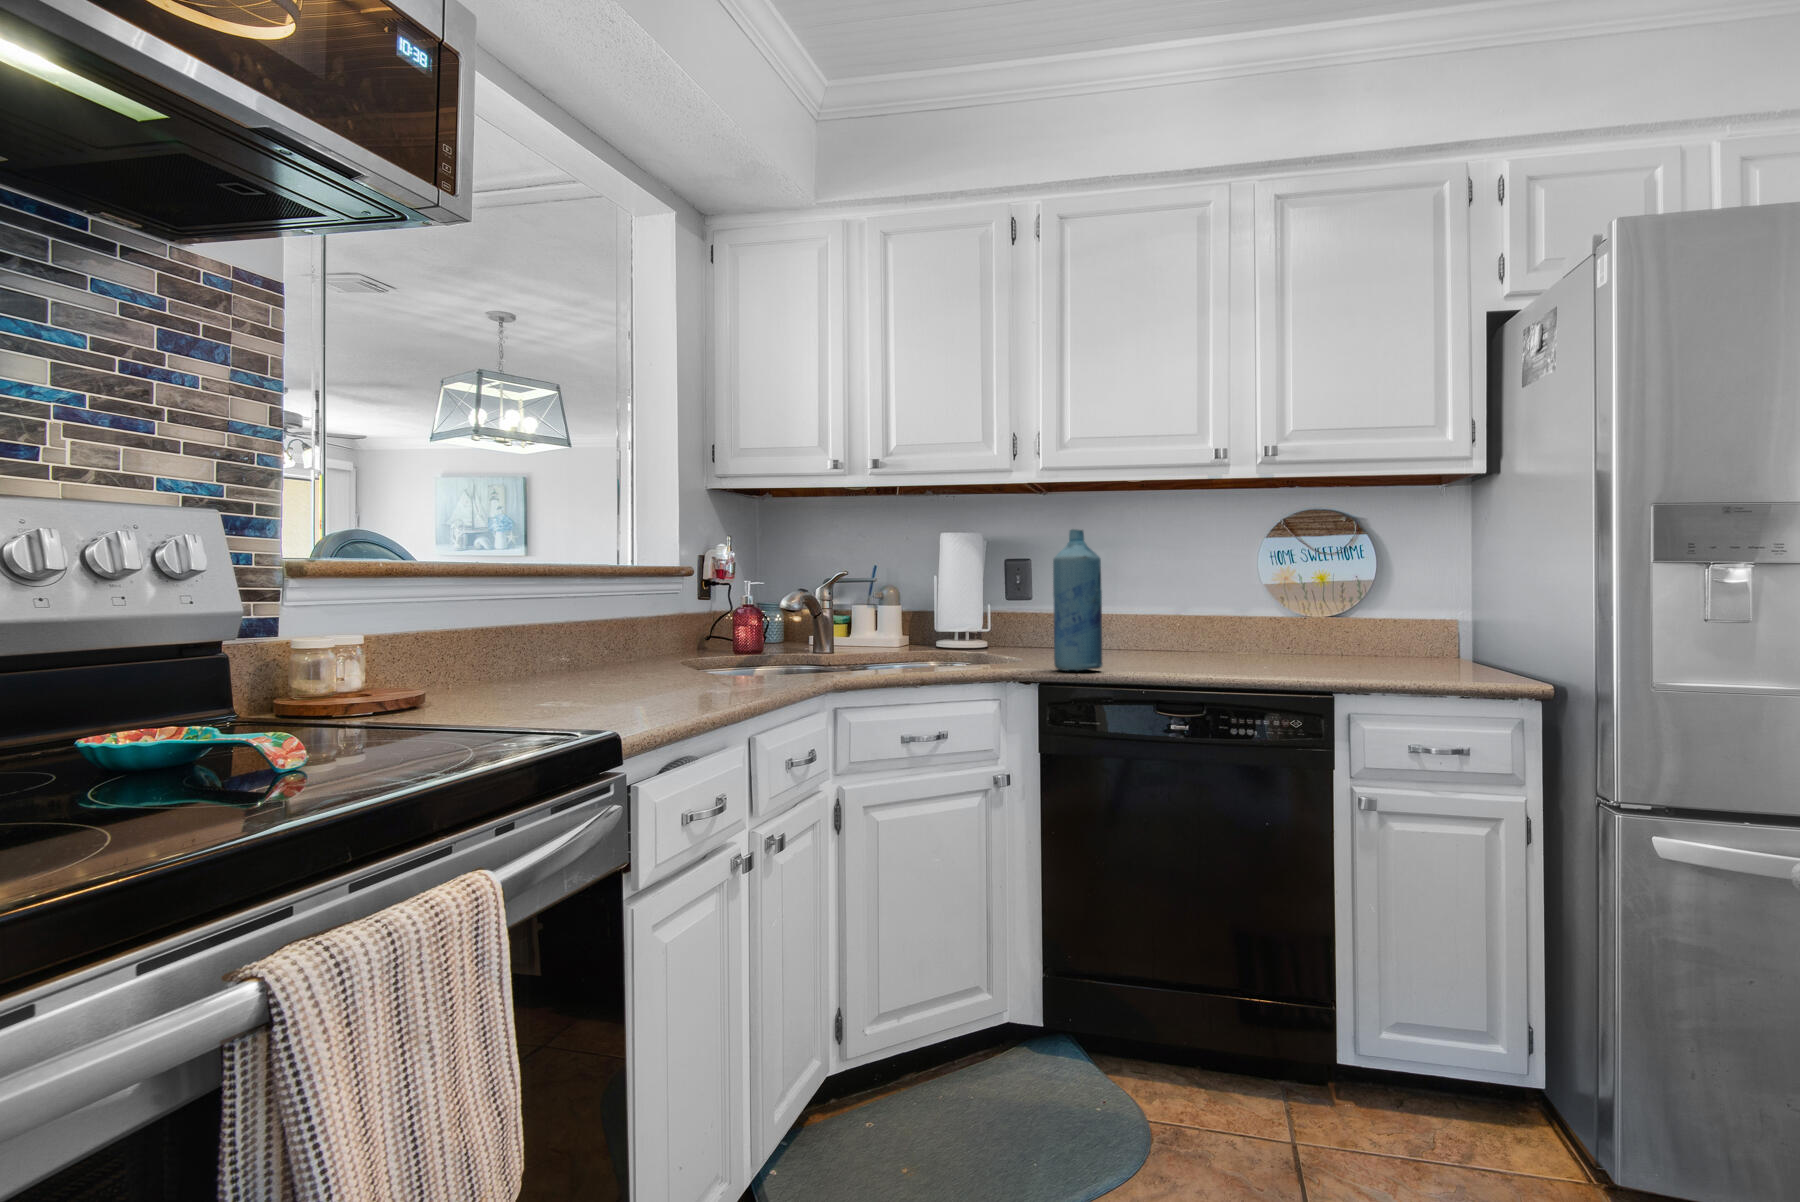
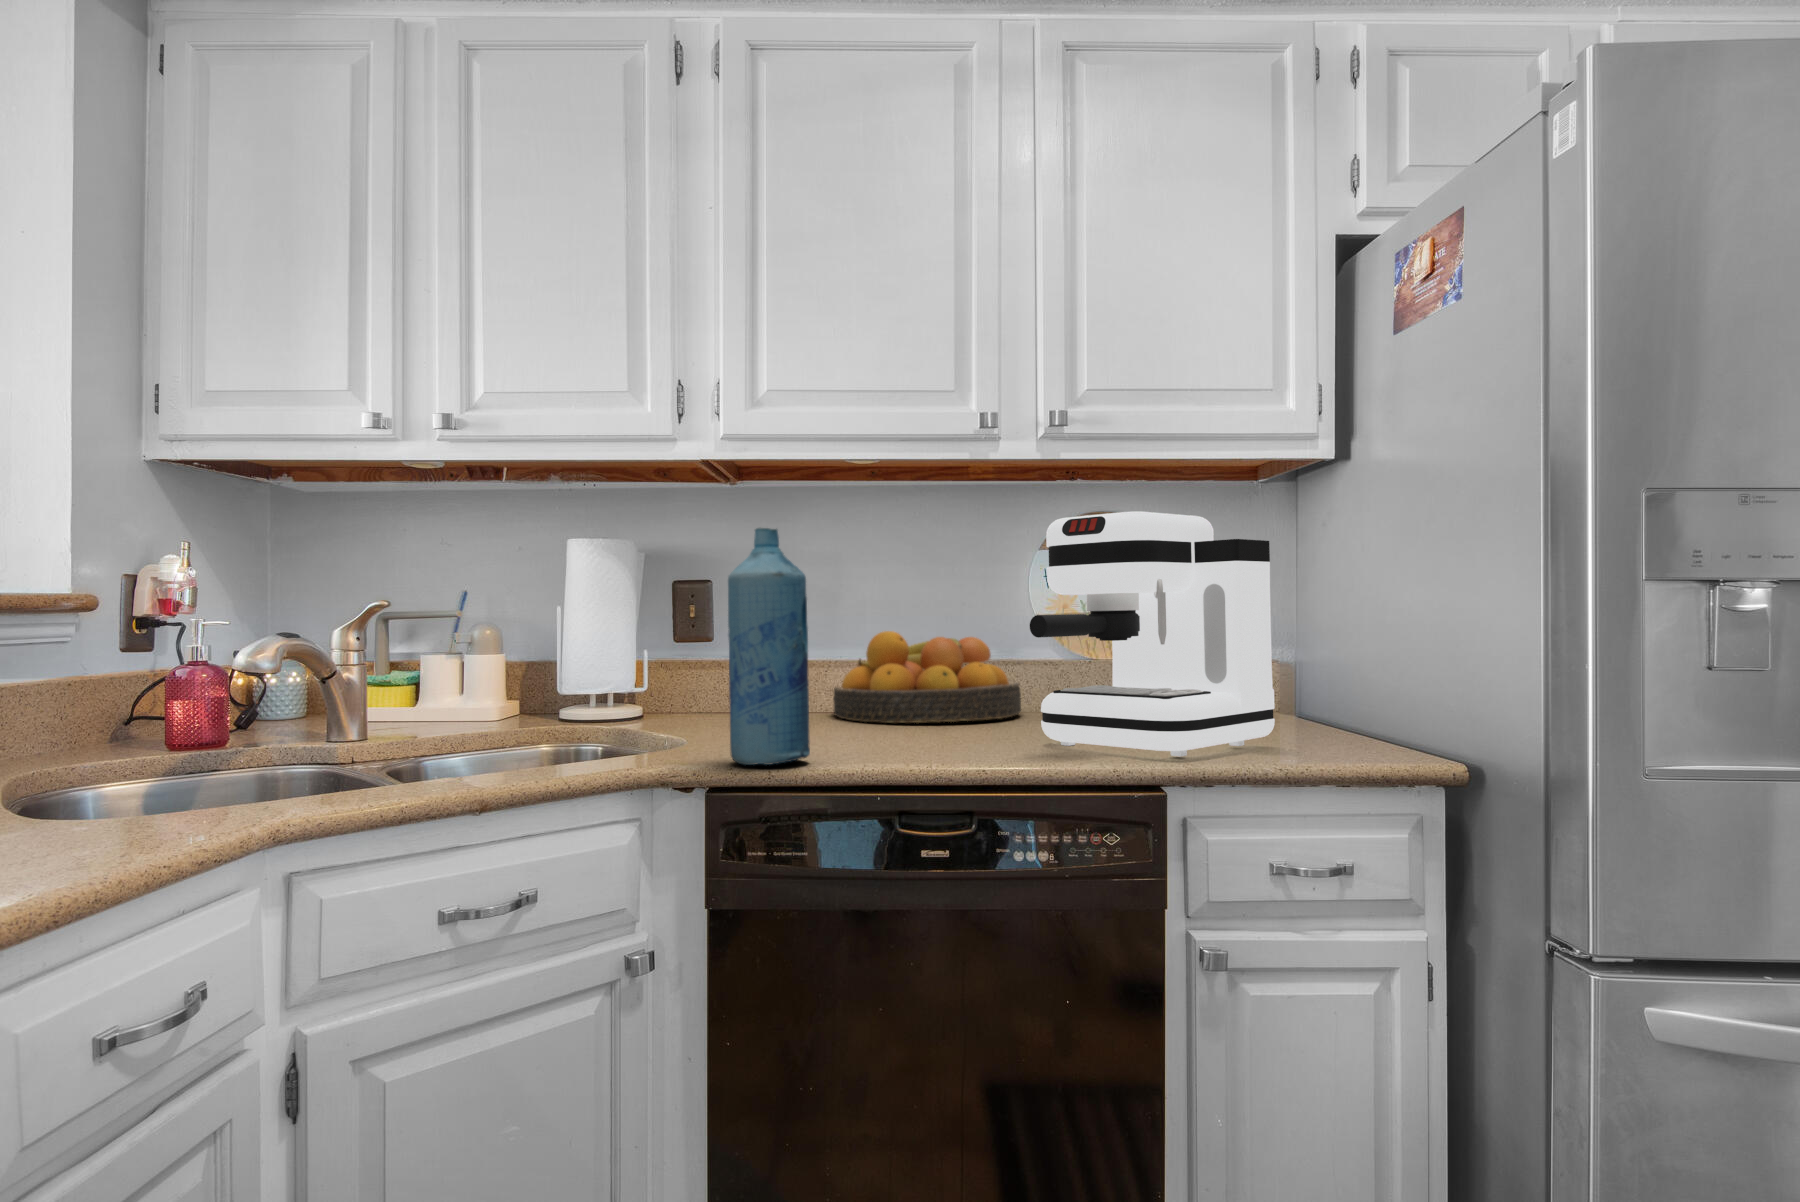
coffee maker: none [1245,515,1422,674] -> present [1030,512,1275,757]
fruit bowl: none [1116,595,1251,657] -> present [833,631,1021,723]

